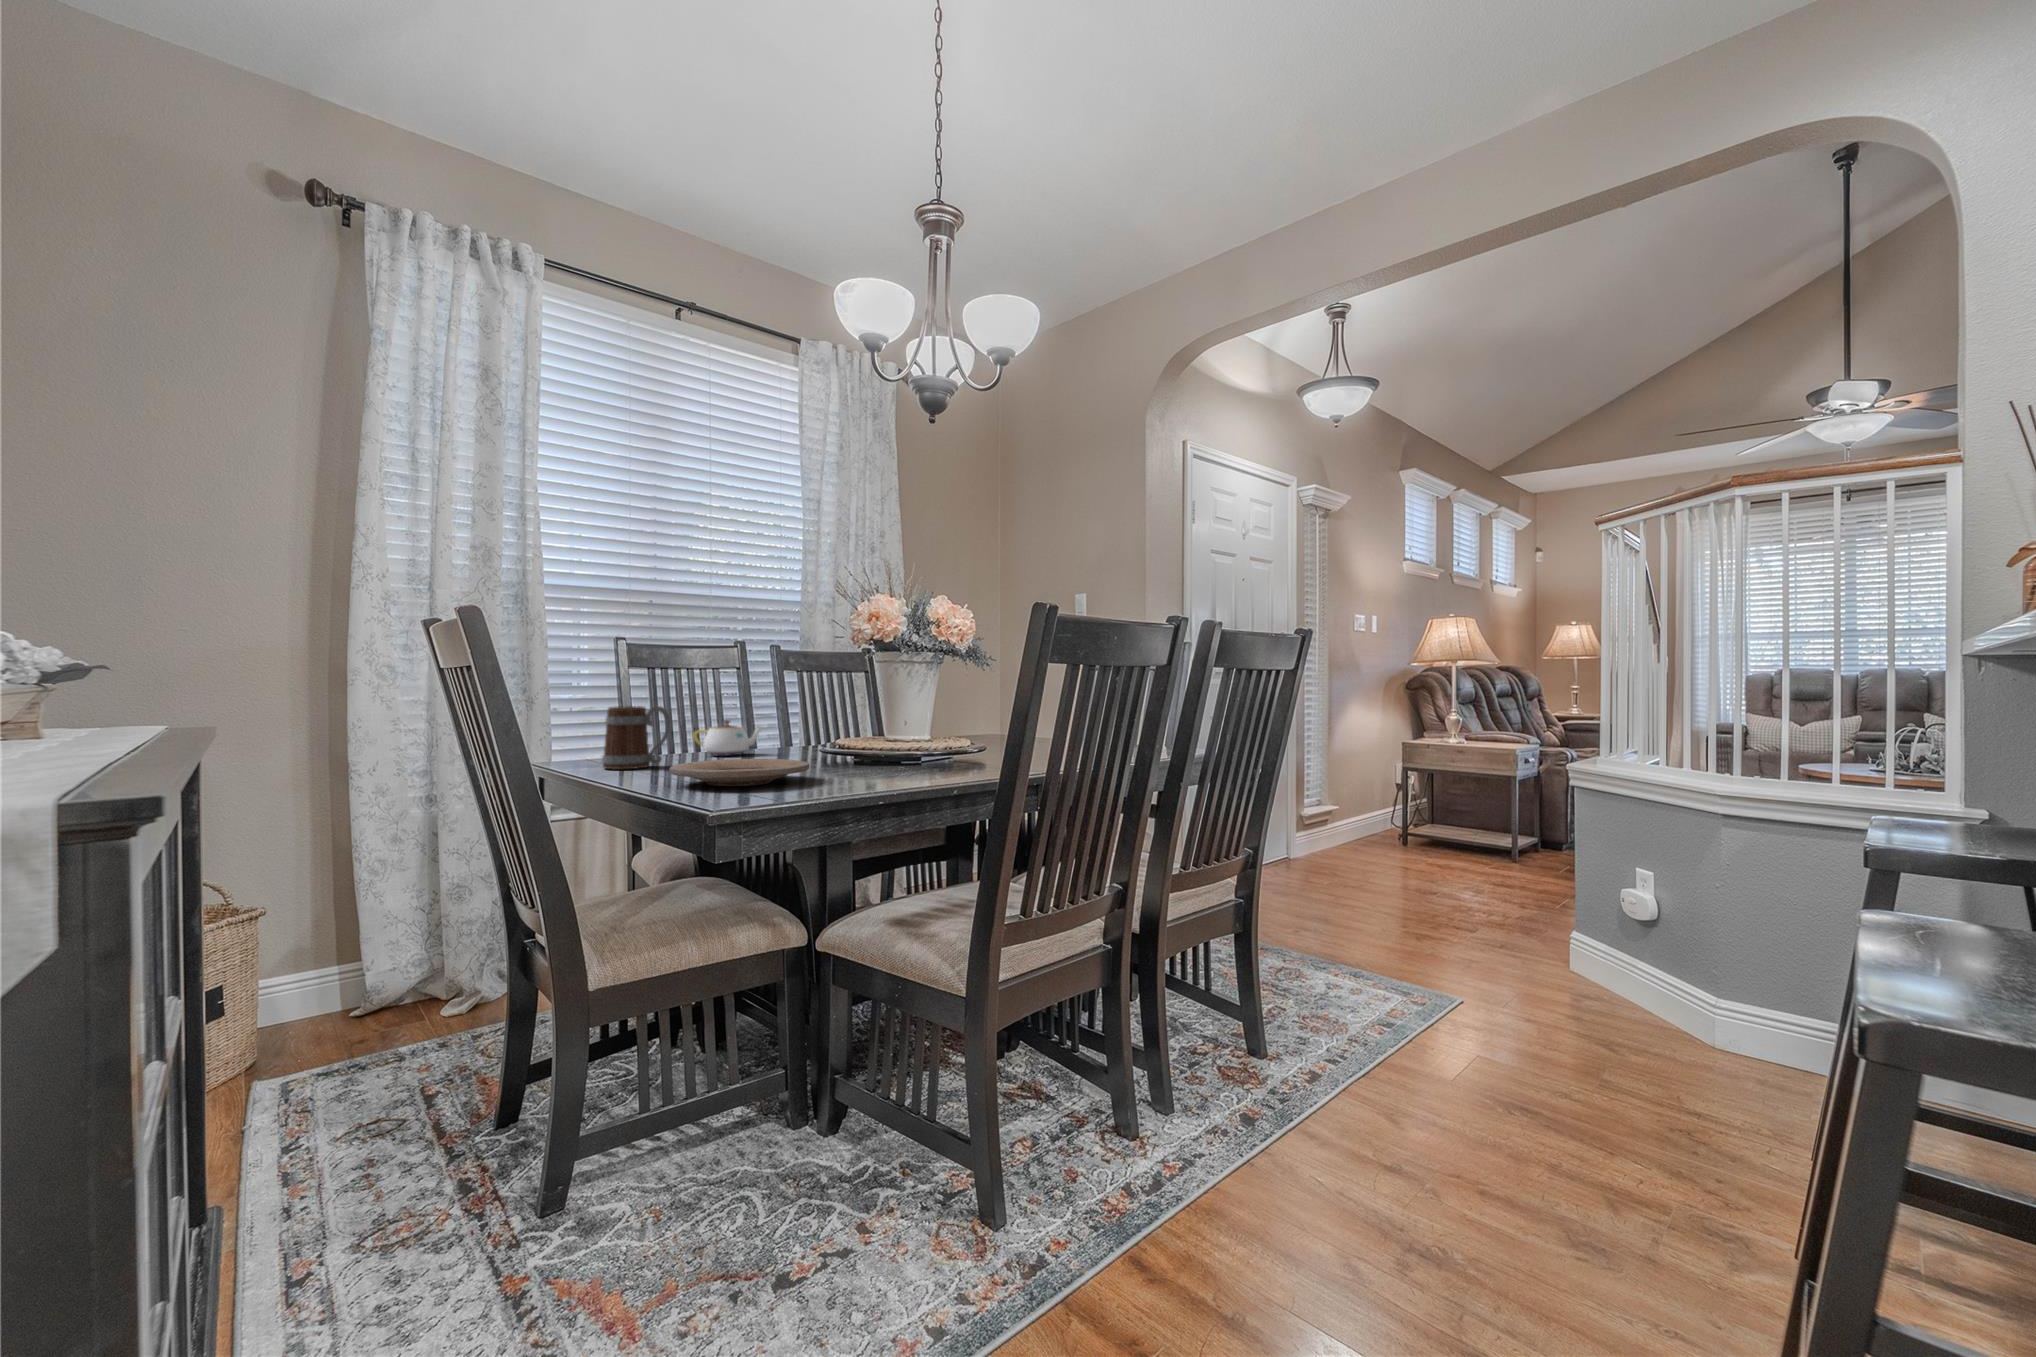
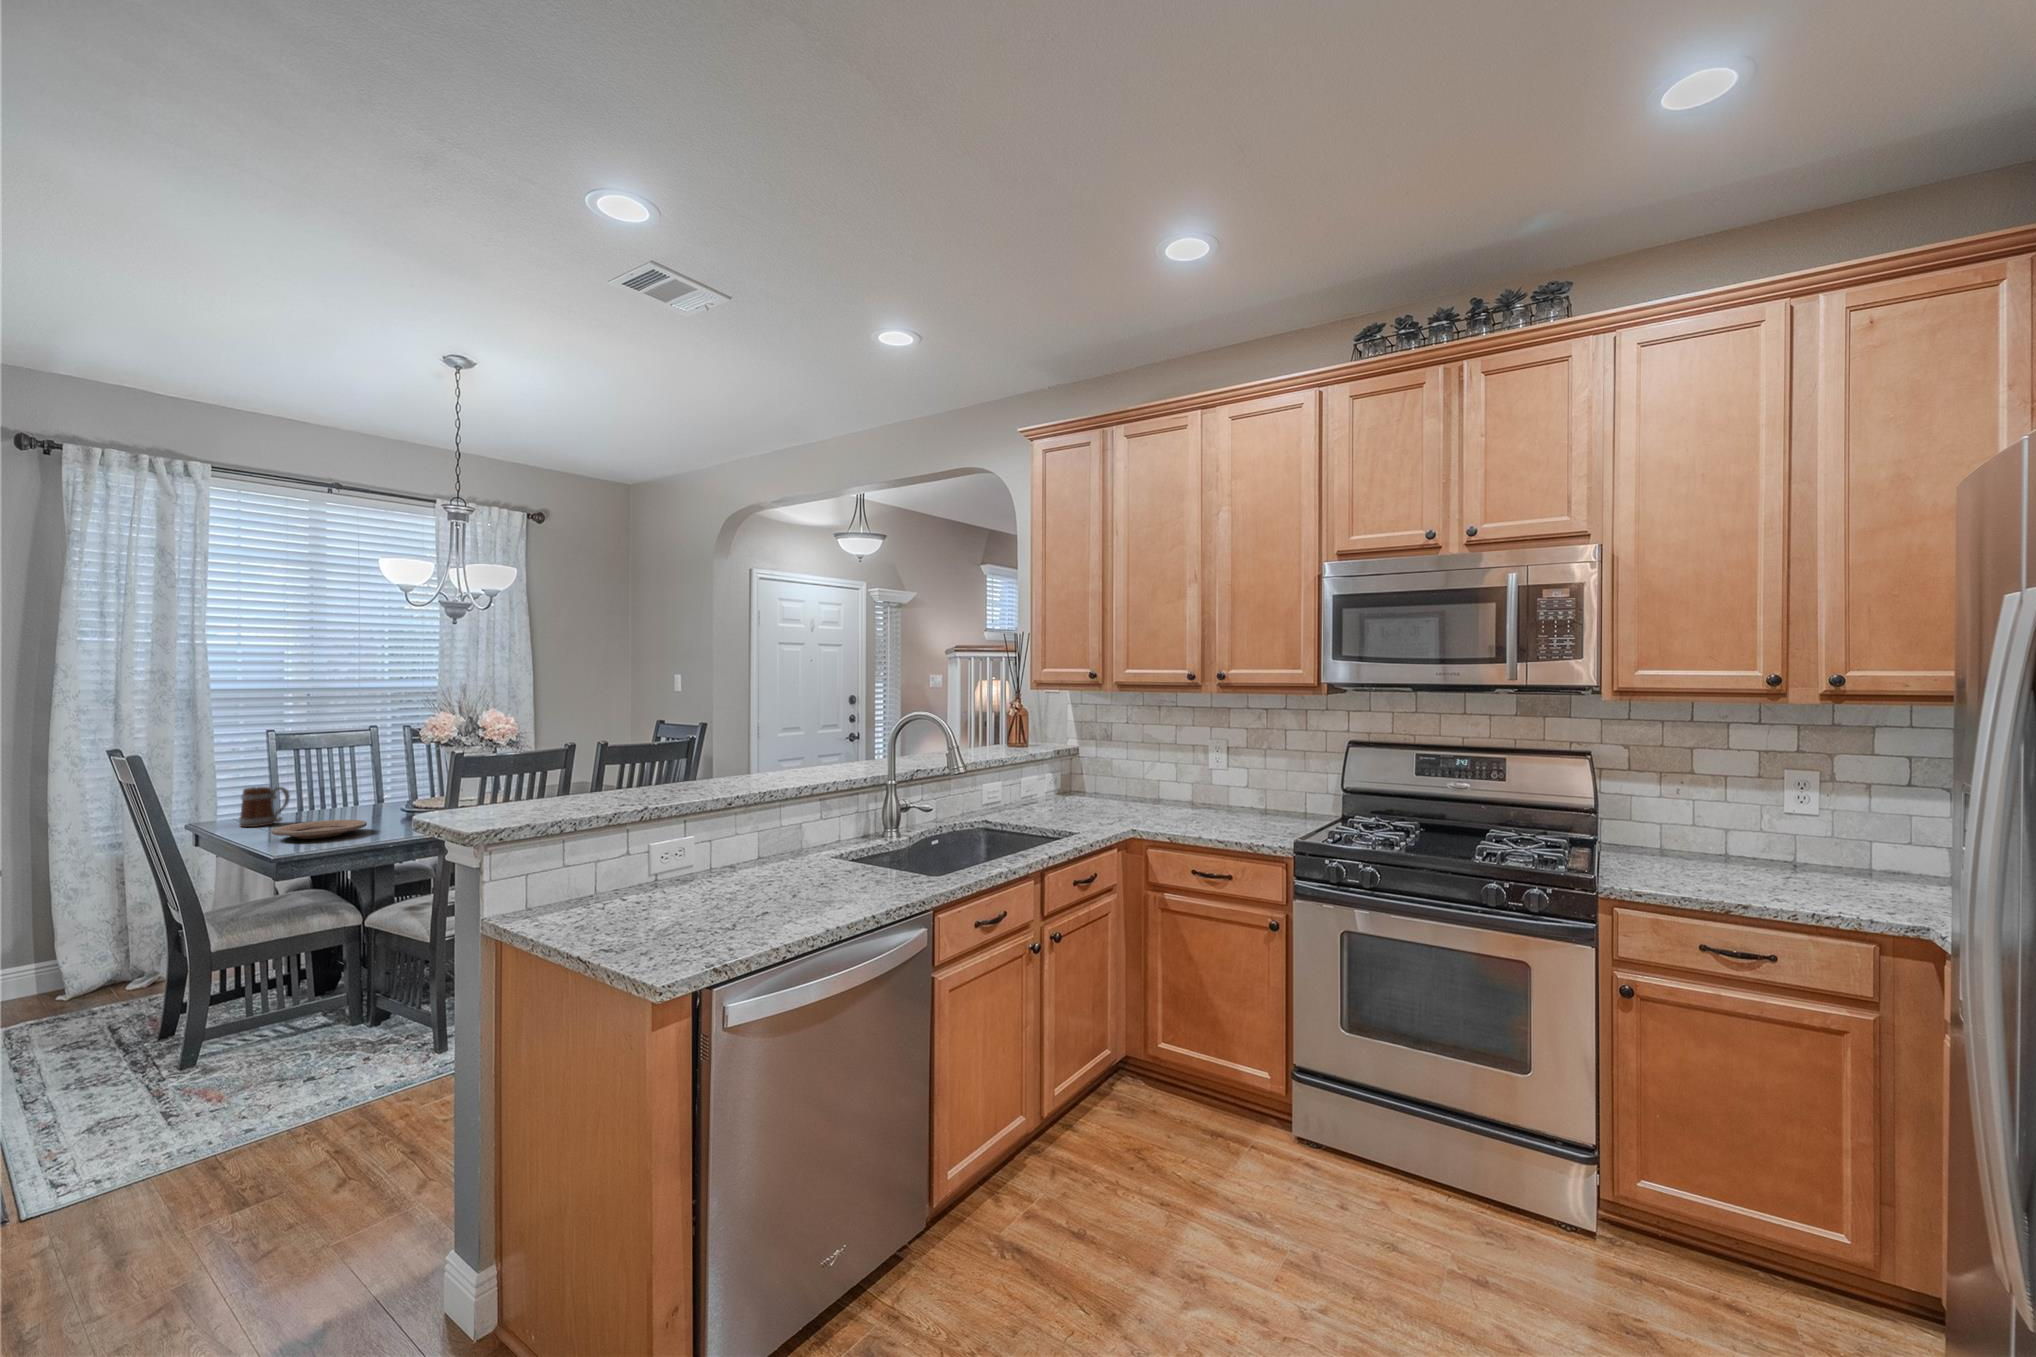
teapot: present [693,720,762,756] -> none [316,789,369,812]

